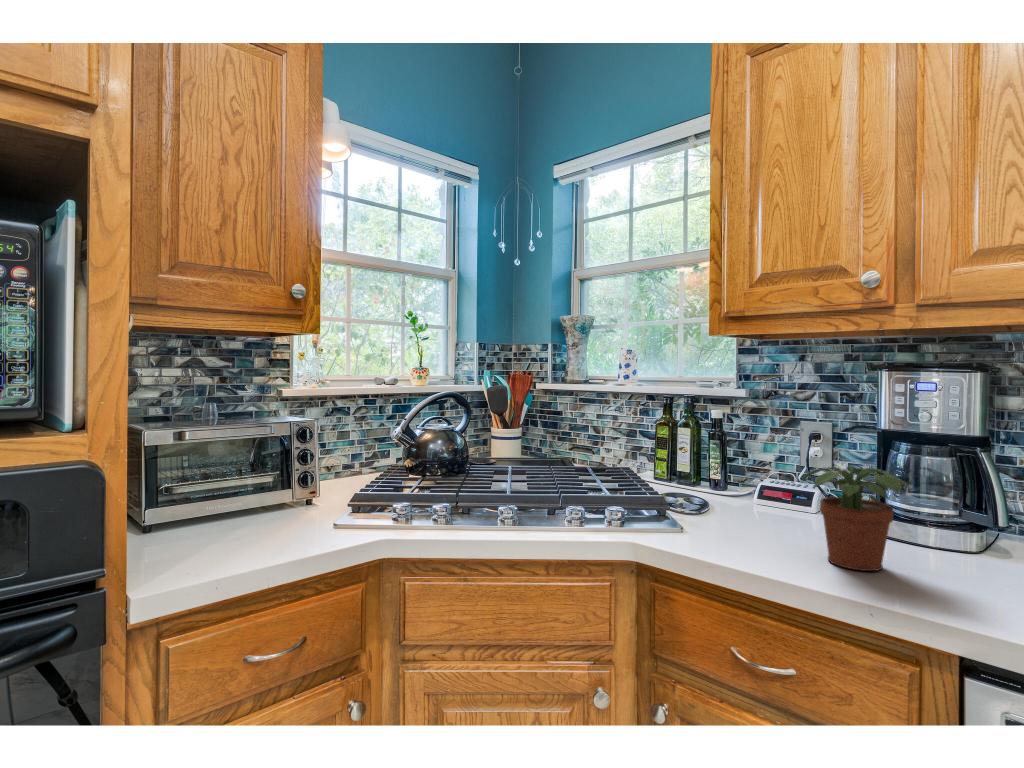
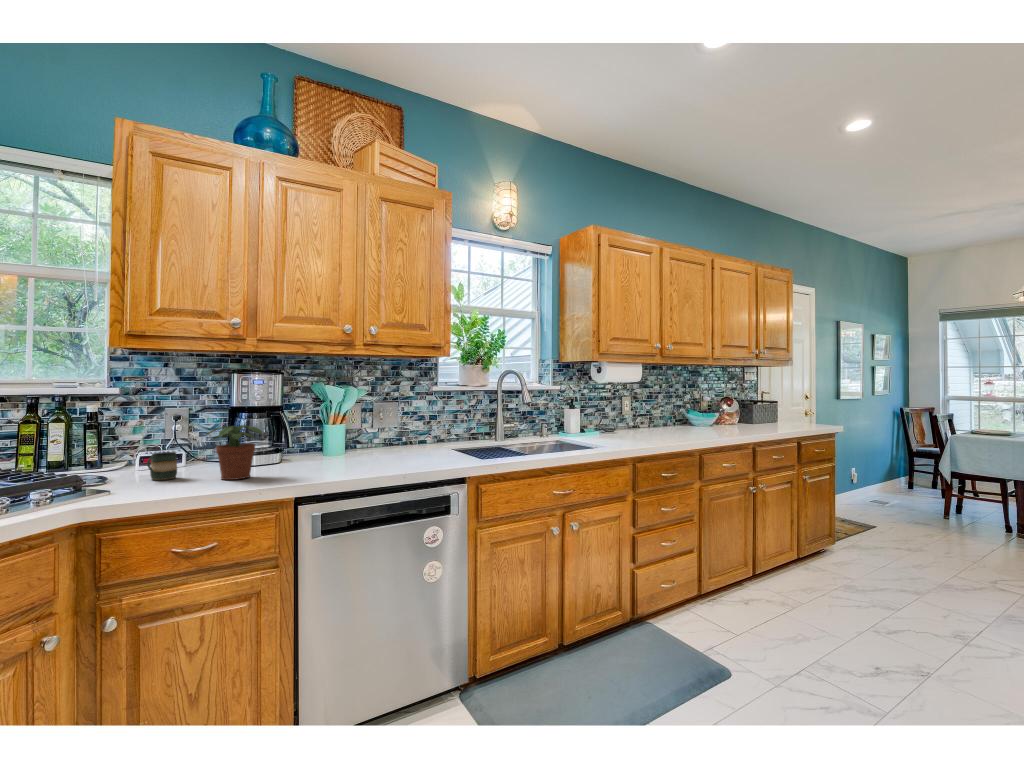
mug: none [729,490,775,535] -> present [147,452,177,480]

